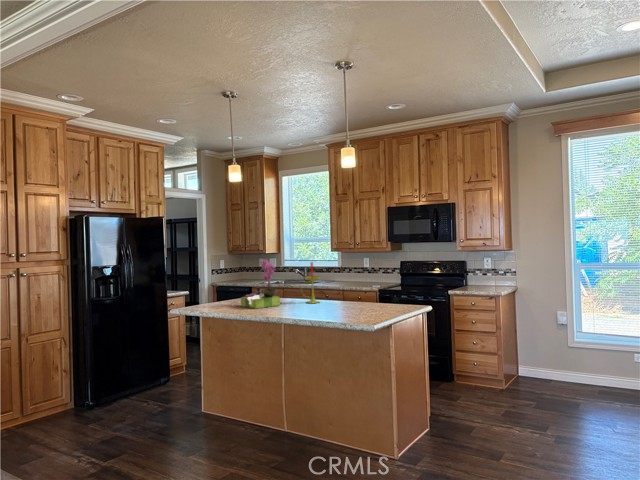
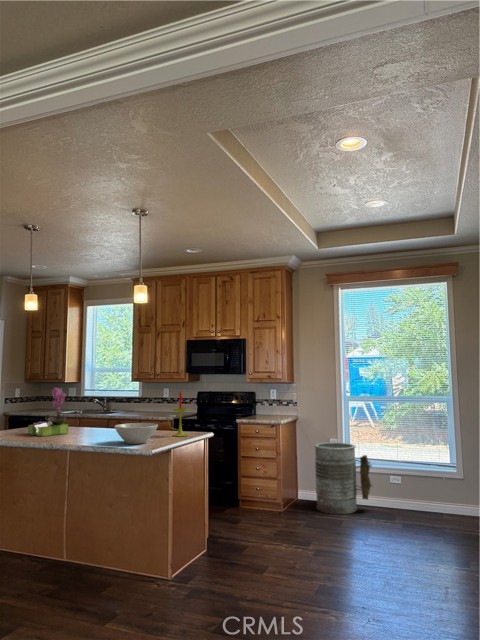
candle: present [305,262,319,303] -> present [168,392,188,436]
bowl: none [331,296,377,318] -> present [115,423,158,444]
trash can: none [539,315,614,395] -> present [314,442,373,514]

